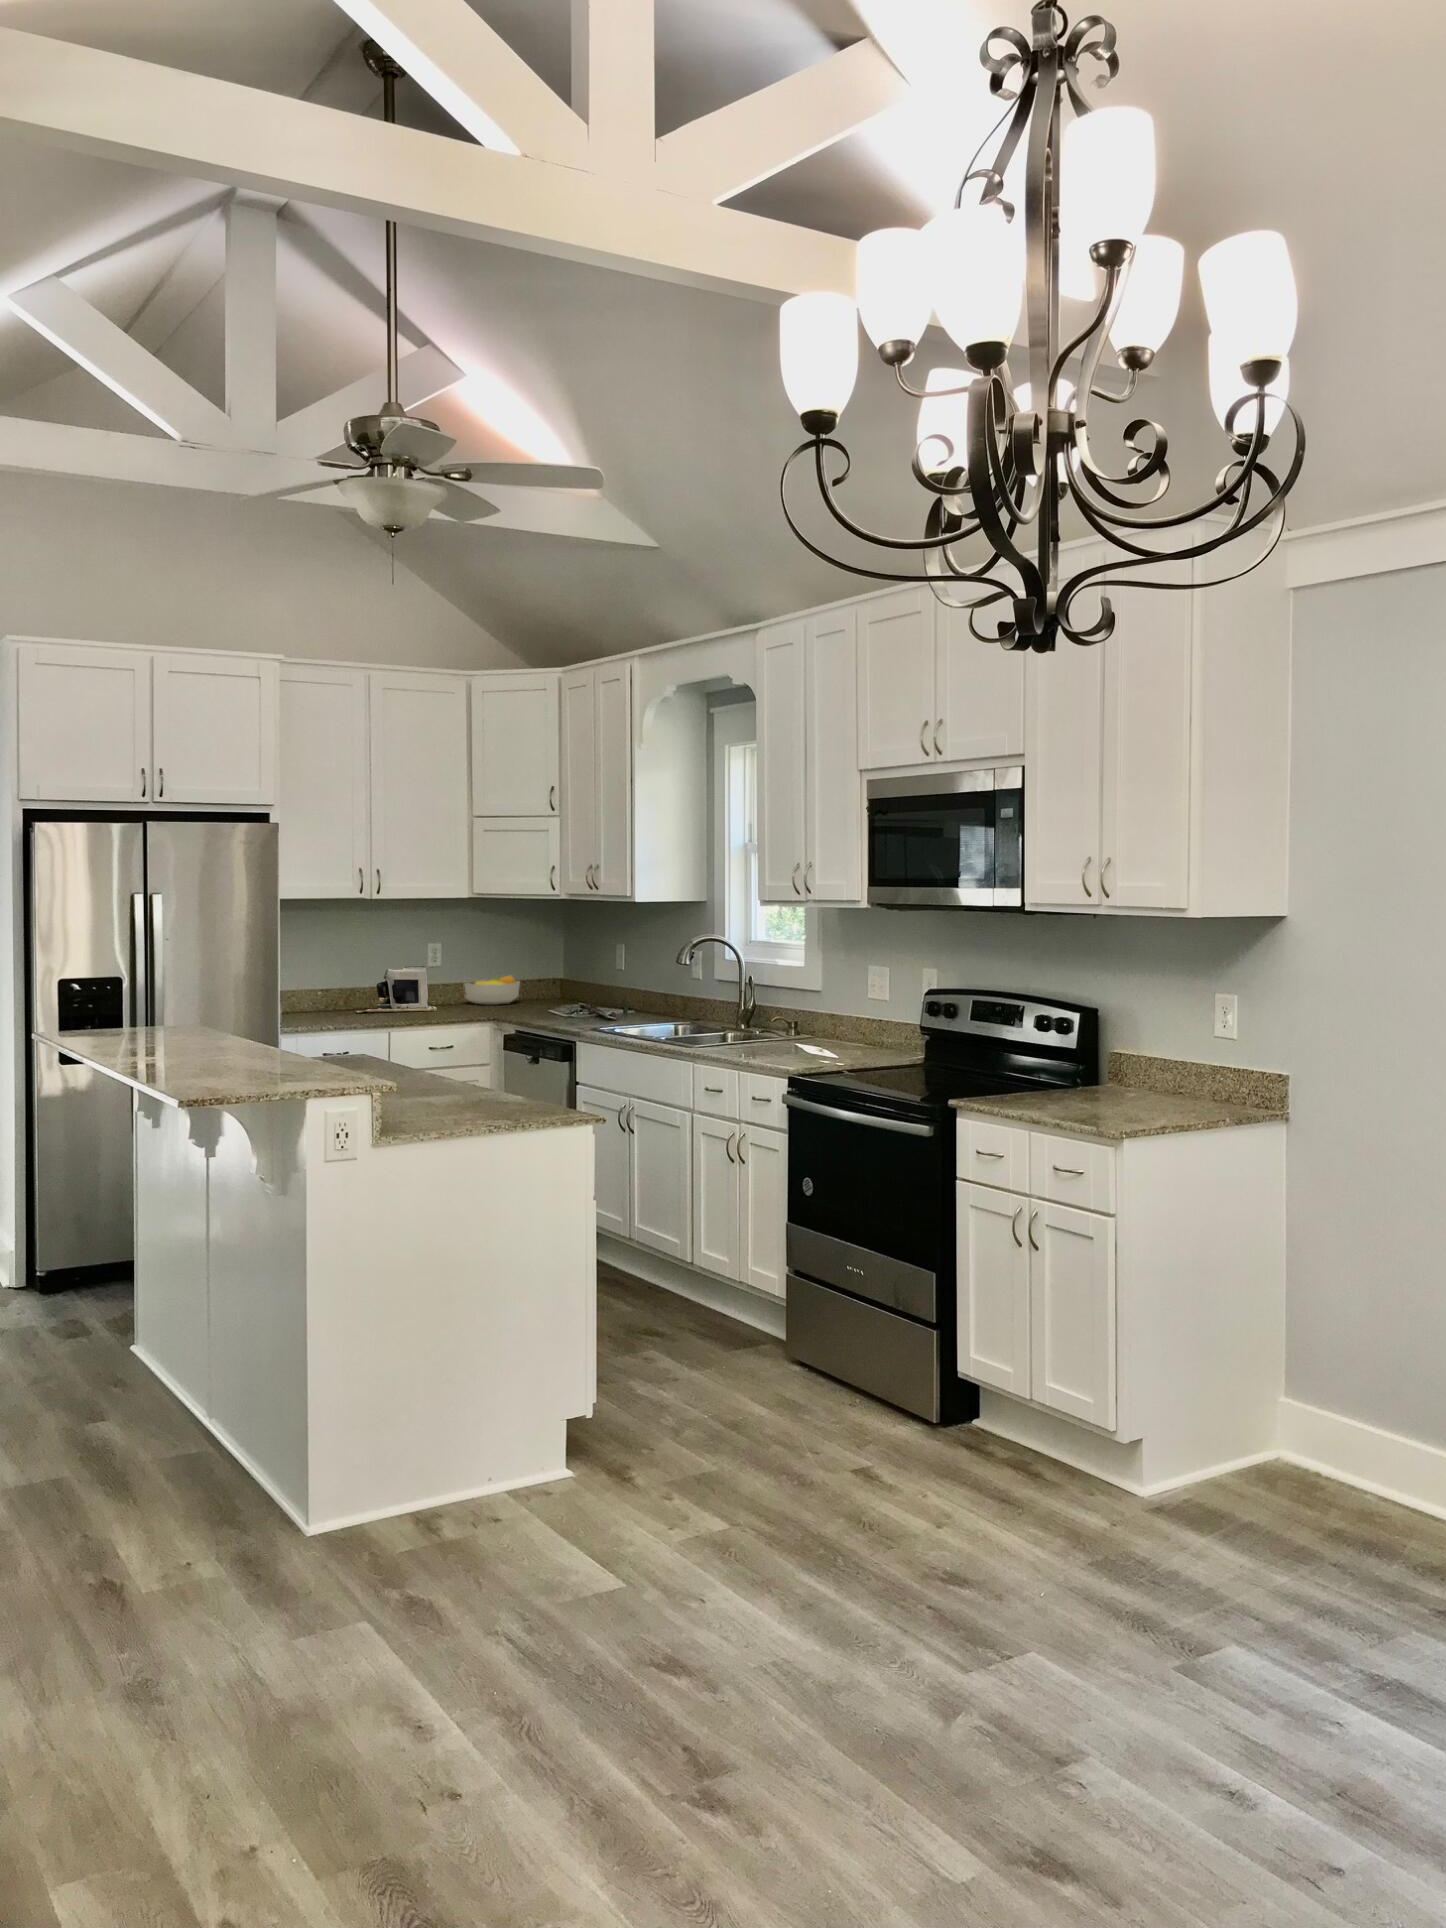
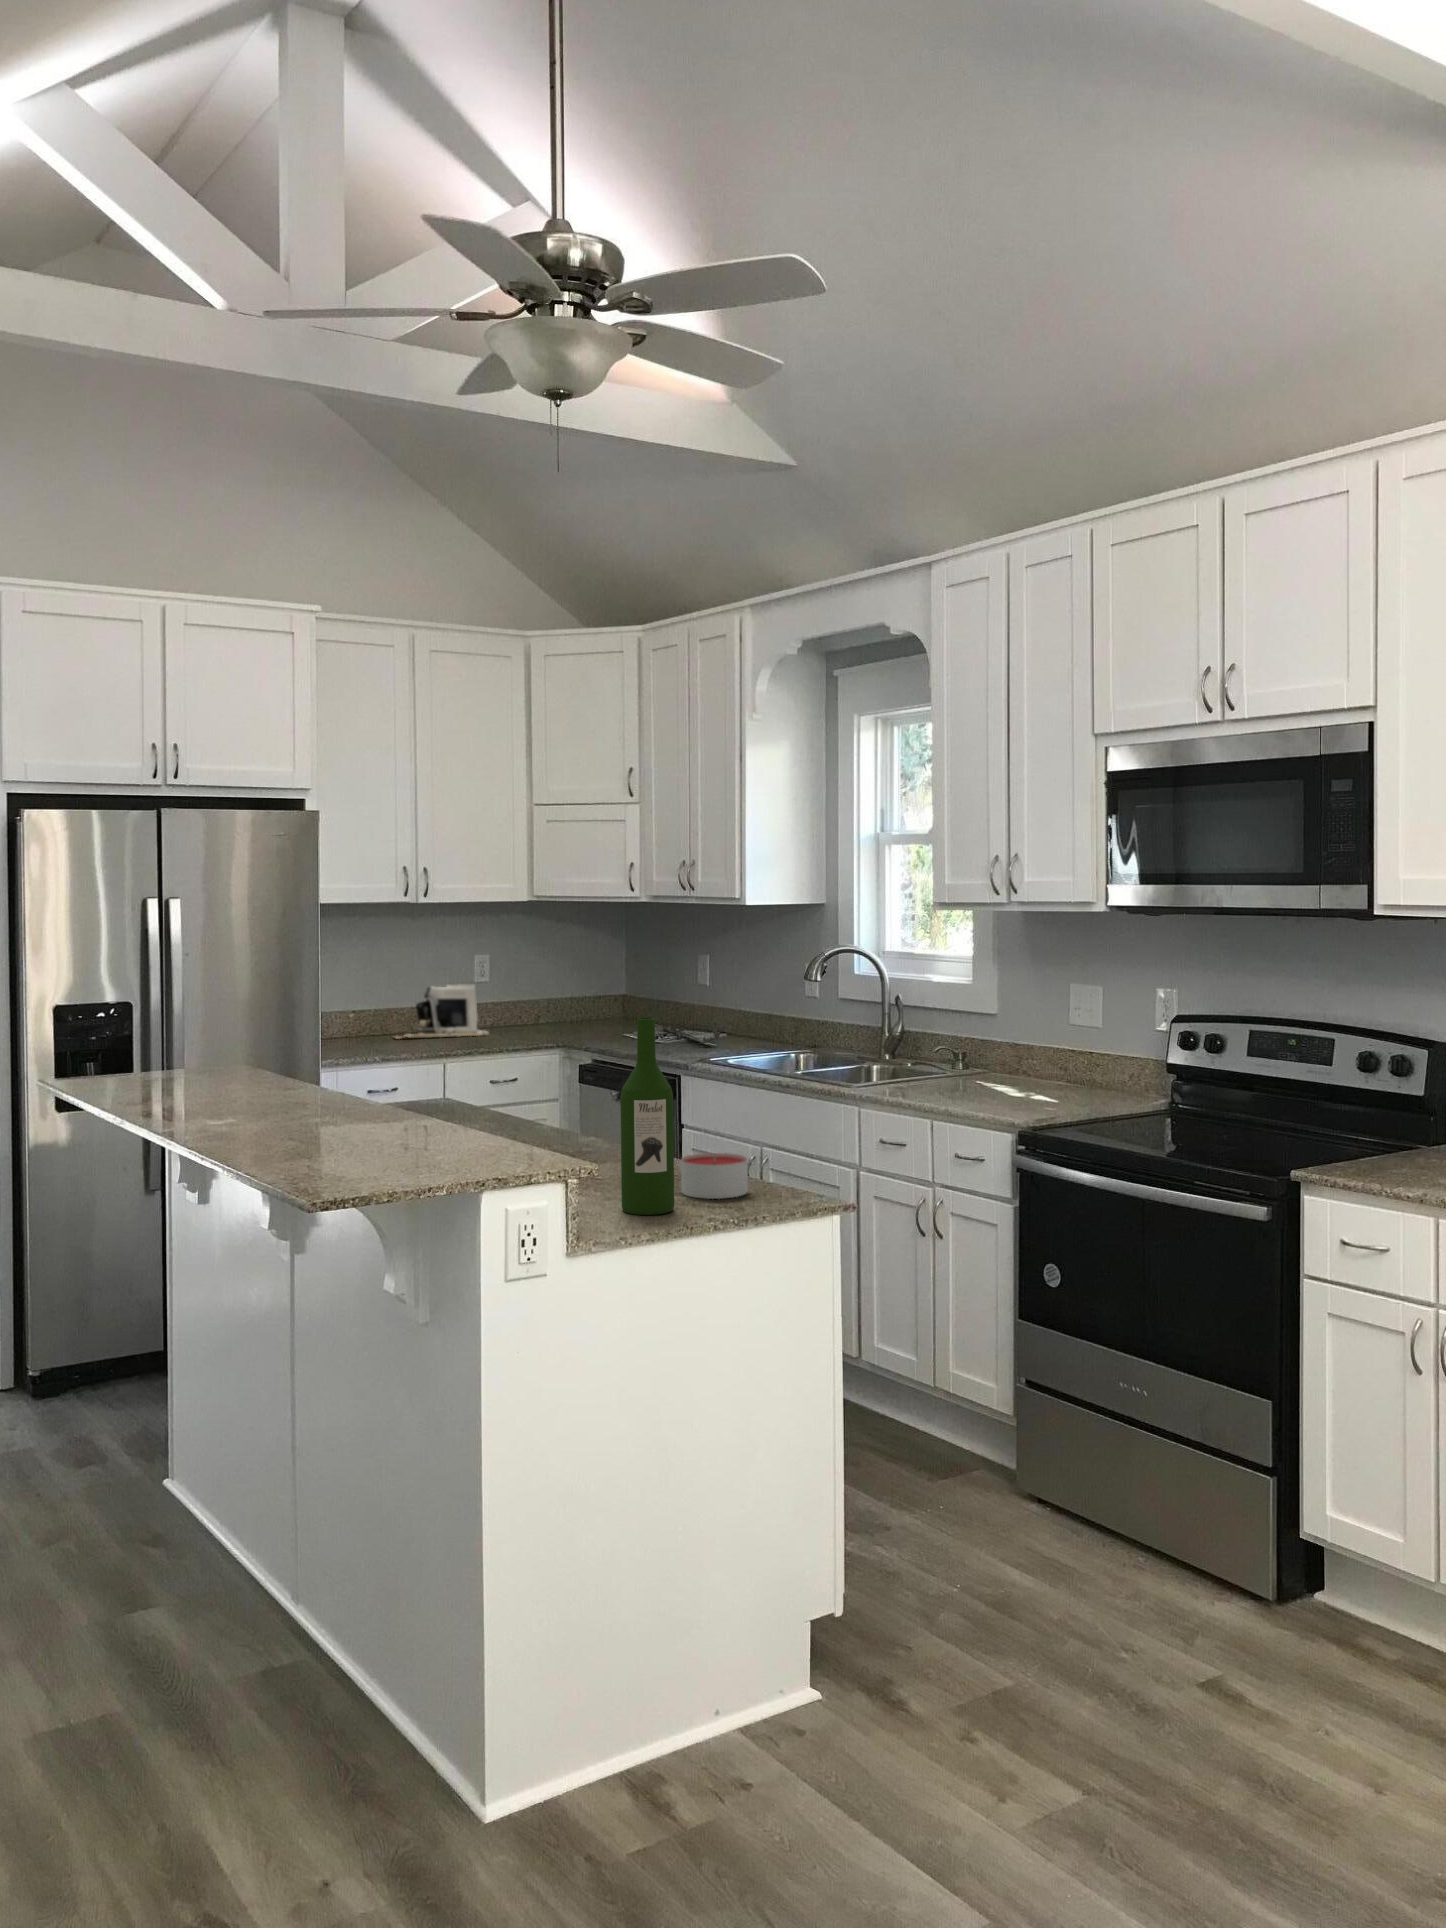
fruit bowl: present [464,975,520,1005] -> none [513,987,579,1027]
wine bottle: none [429,981,468,1122] -> present [620,1018,674,1215]
candle: none [484,1083,534,1114] -> present [681,1153,748,1199]

